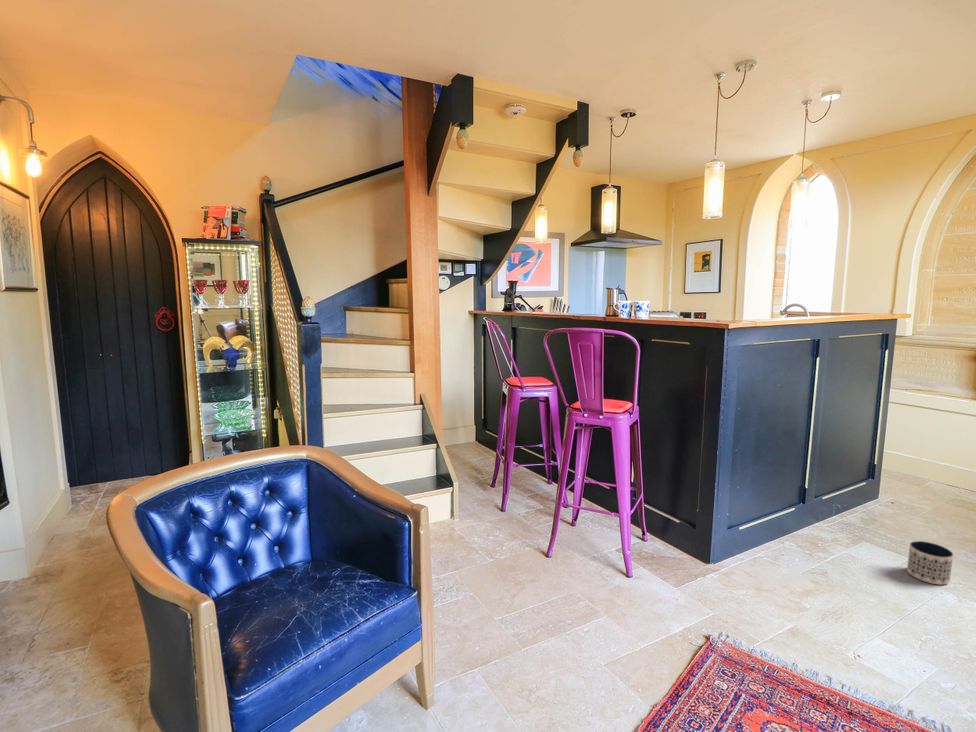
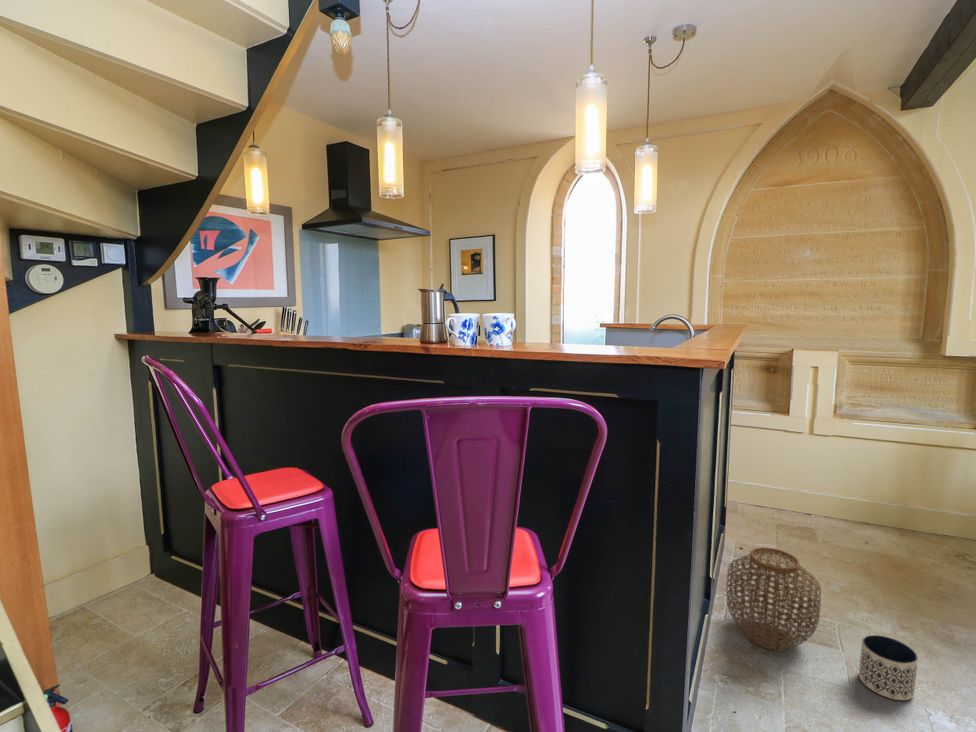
woven basket: none [821,475,897,547] -> present [726,547,821,651]

